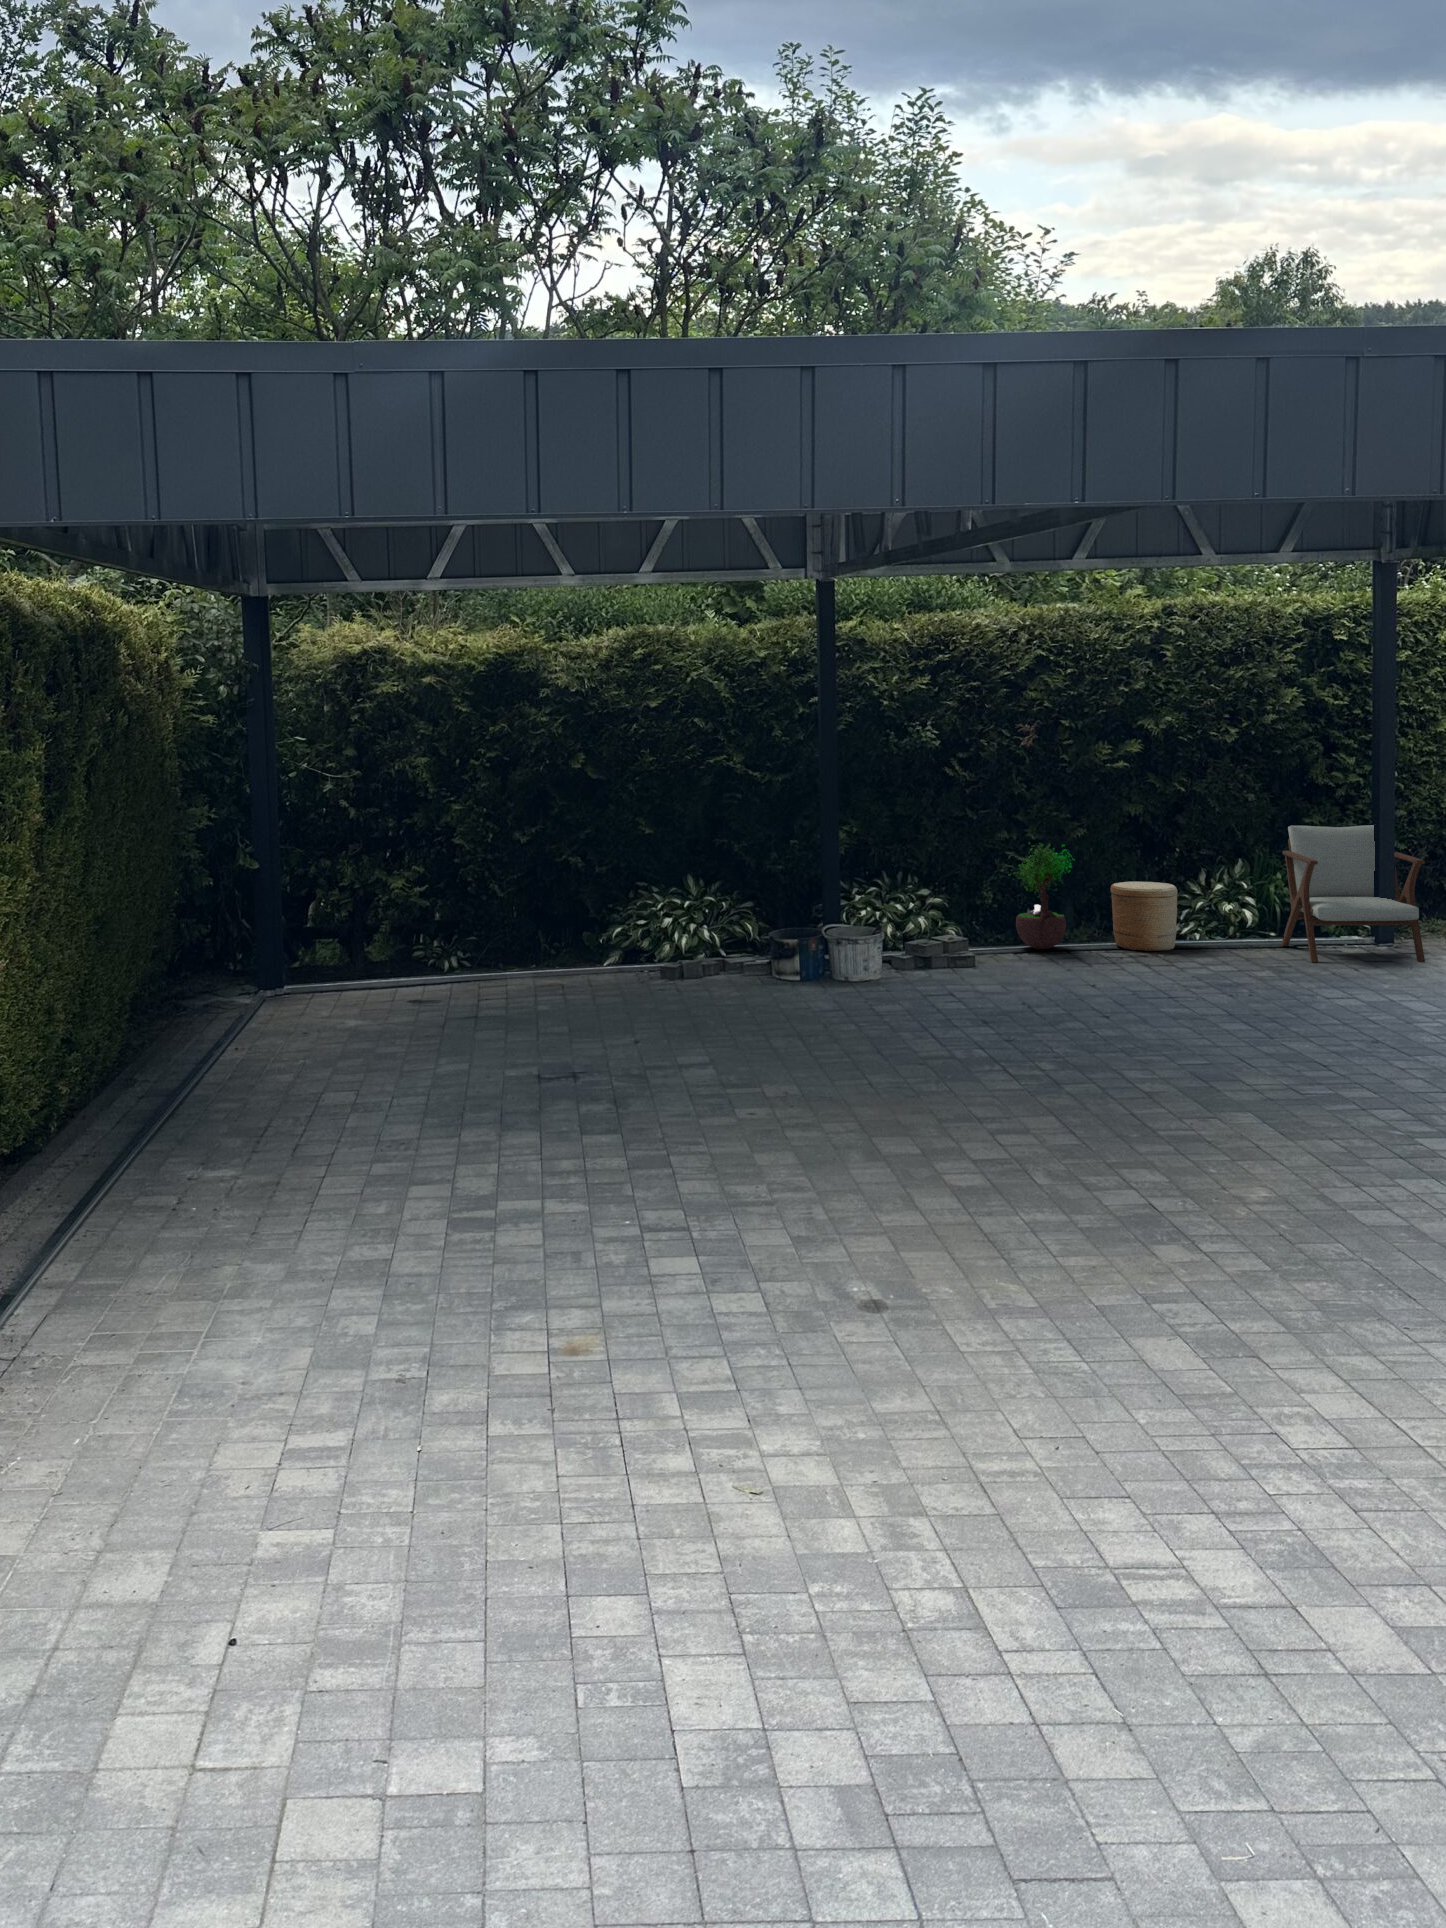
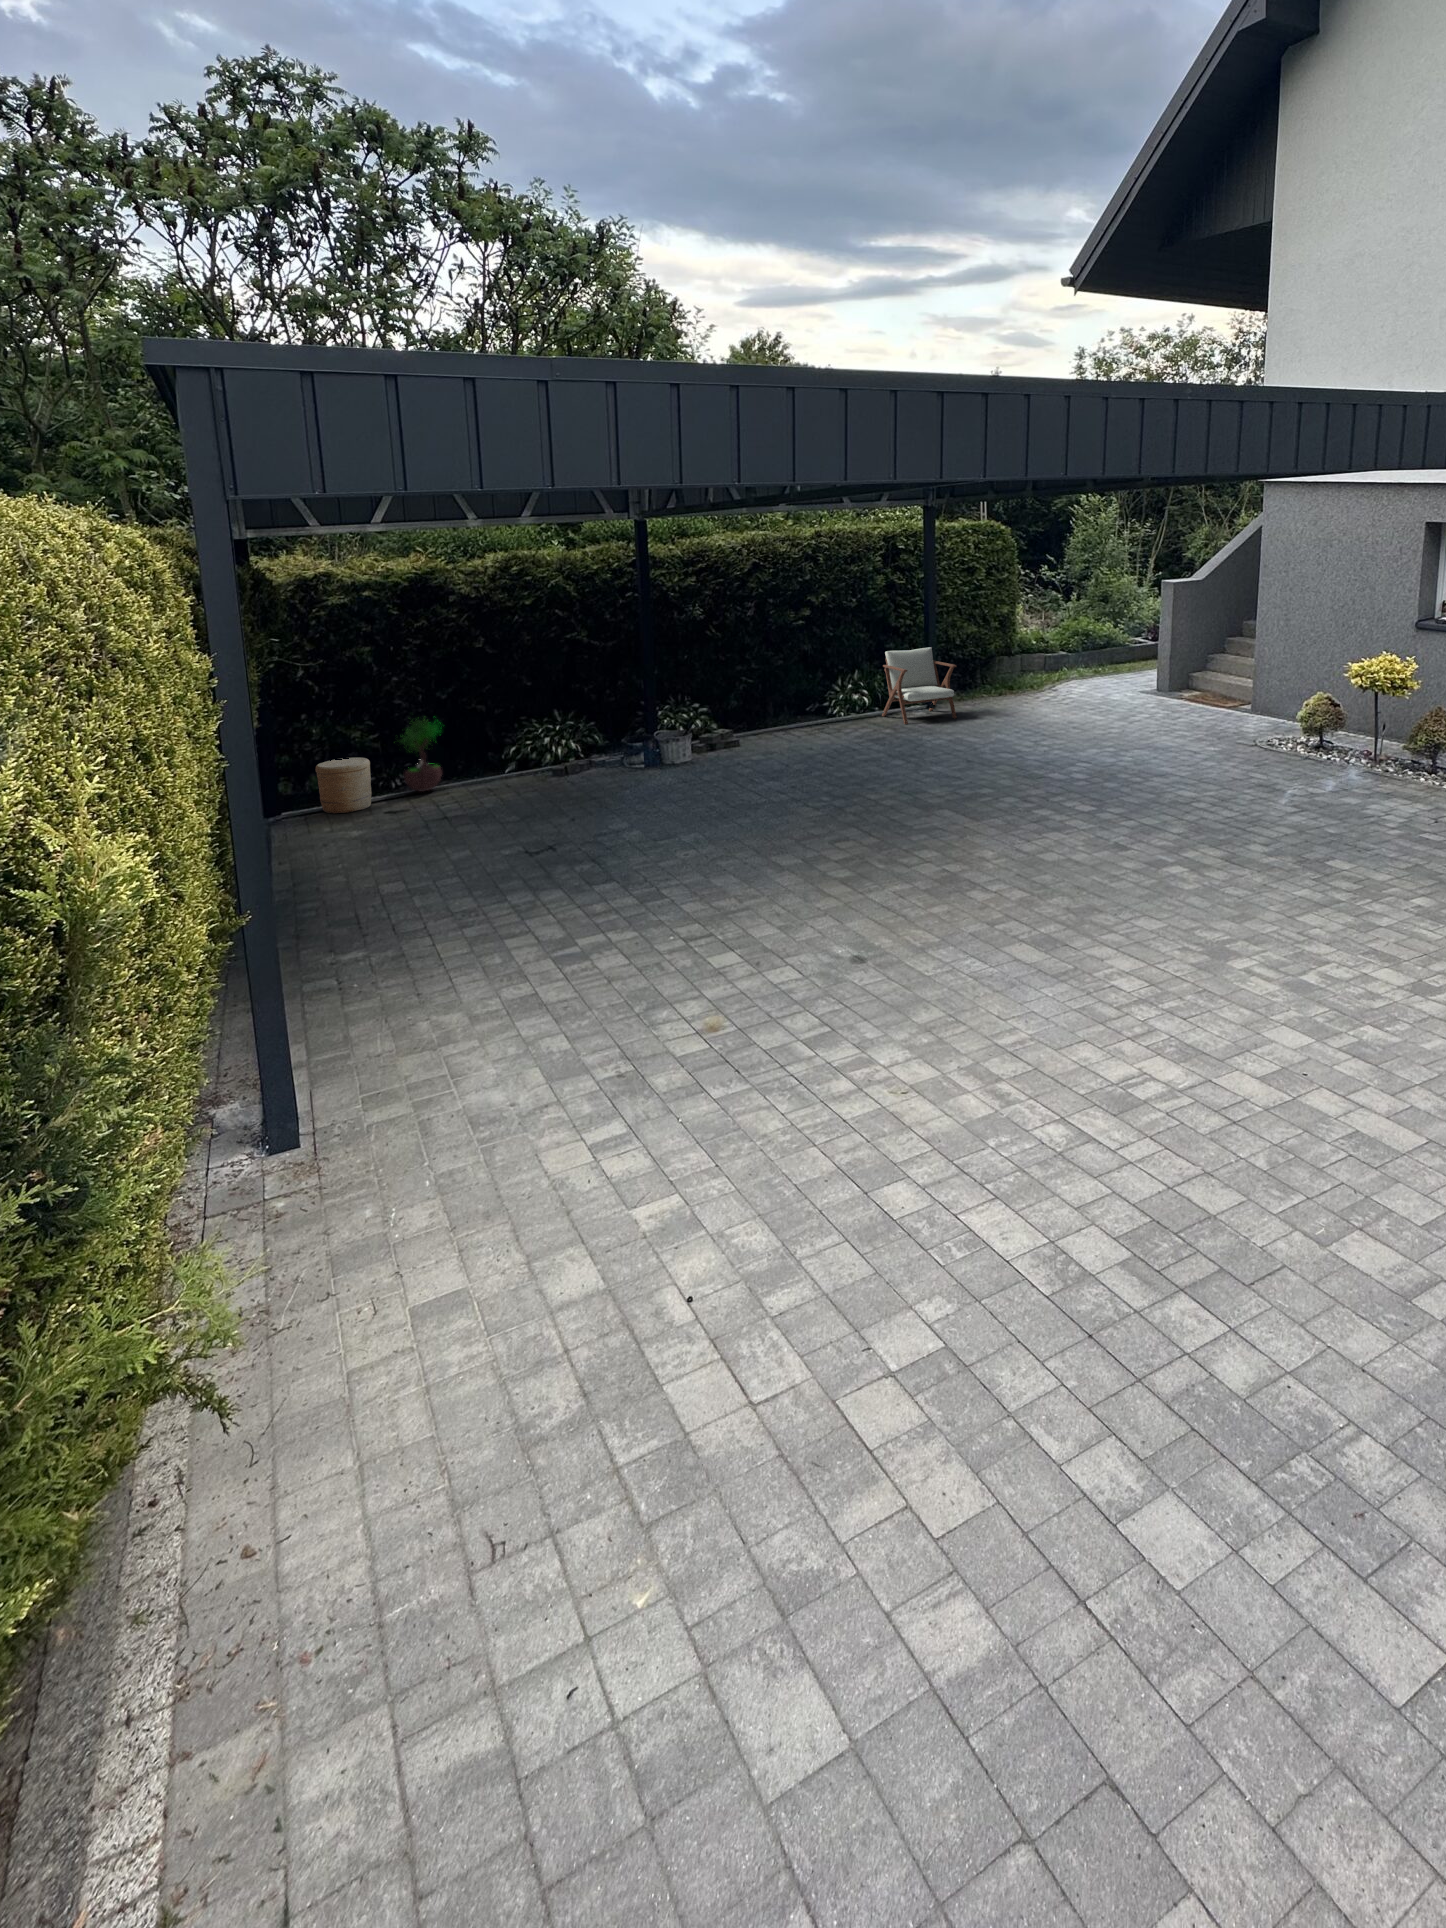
potted tree: present [1009,837,1075,949] -> present [401,719,442,792]
woven basket: present [1110,882,1177,951] -> present [316,758,372,814]

